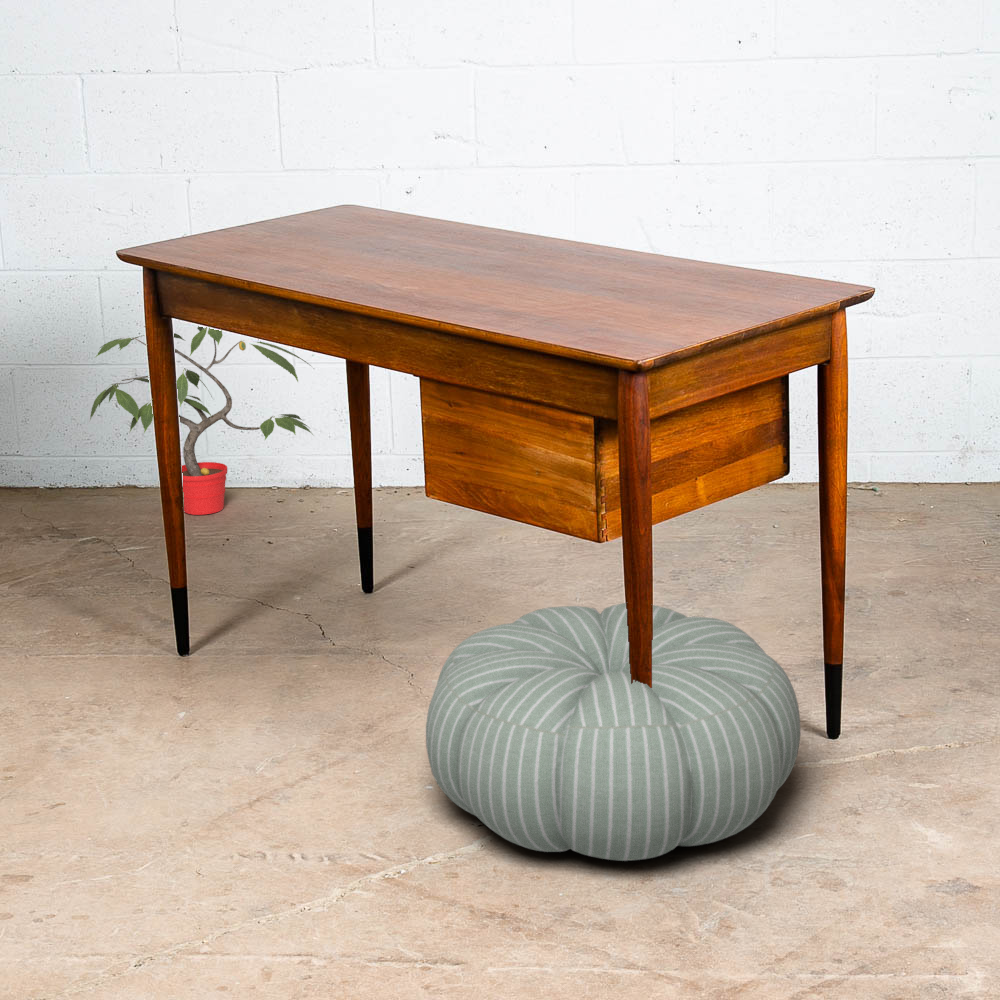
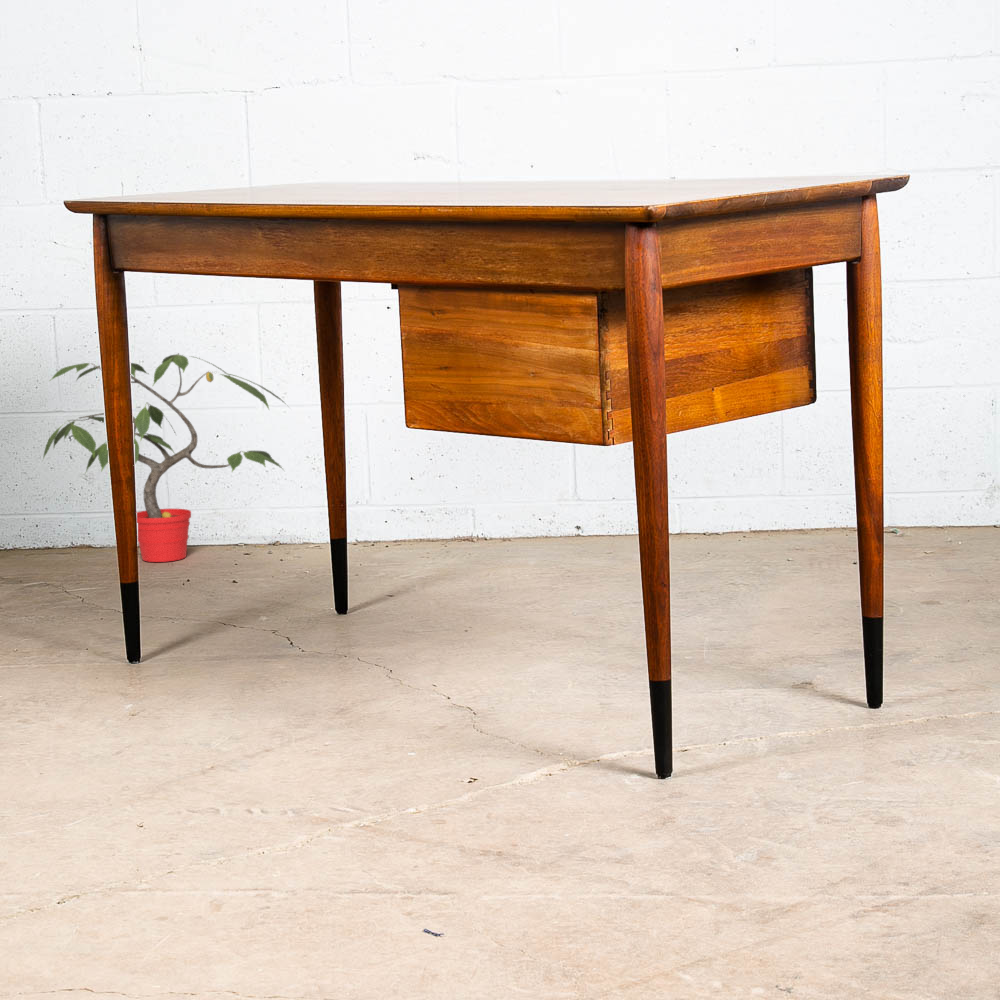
pouf: present [426,603,800,861] -> none [405,565,839,821]

